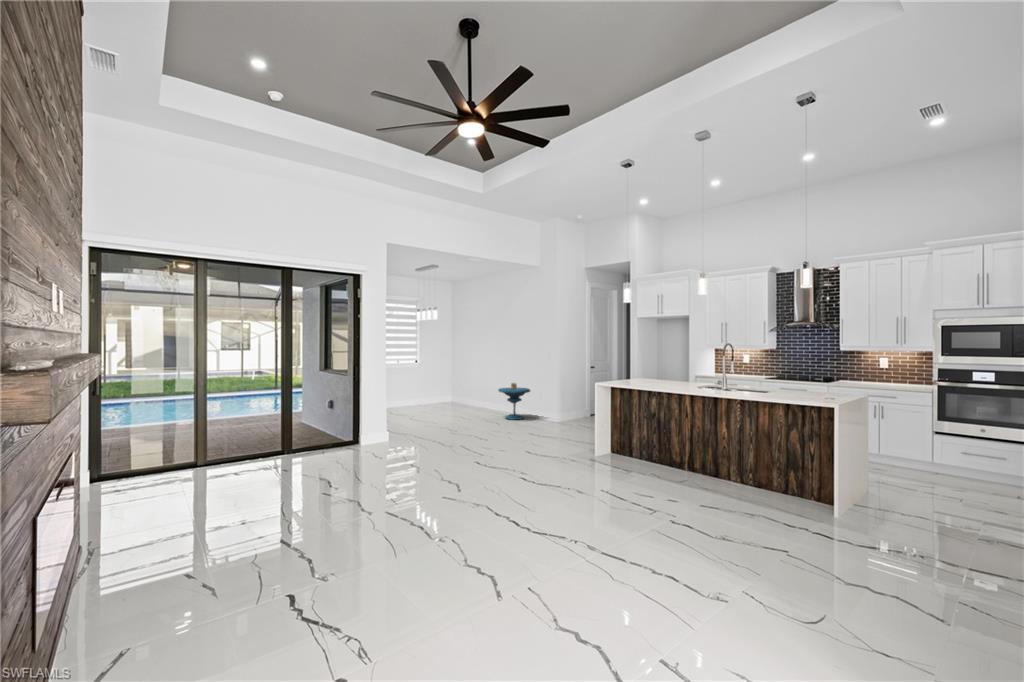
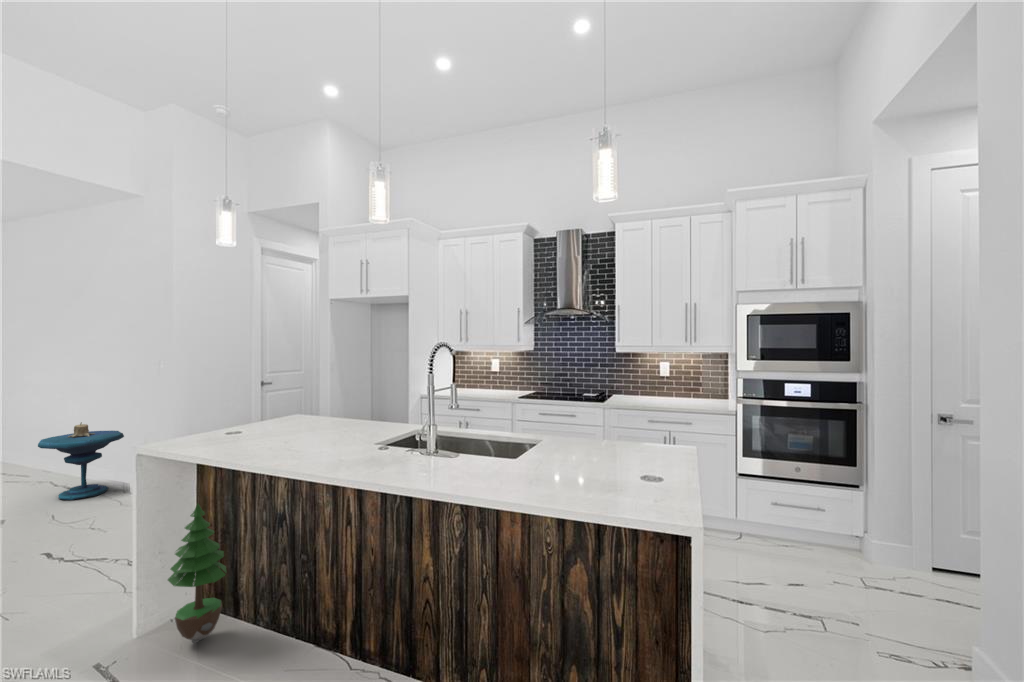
potted tree: none [610,405,630,462] -> present [168,503,227,643]

